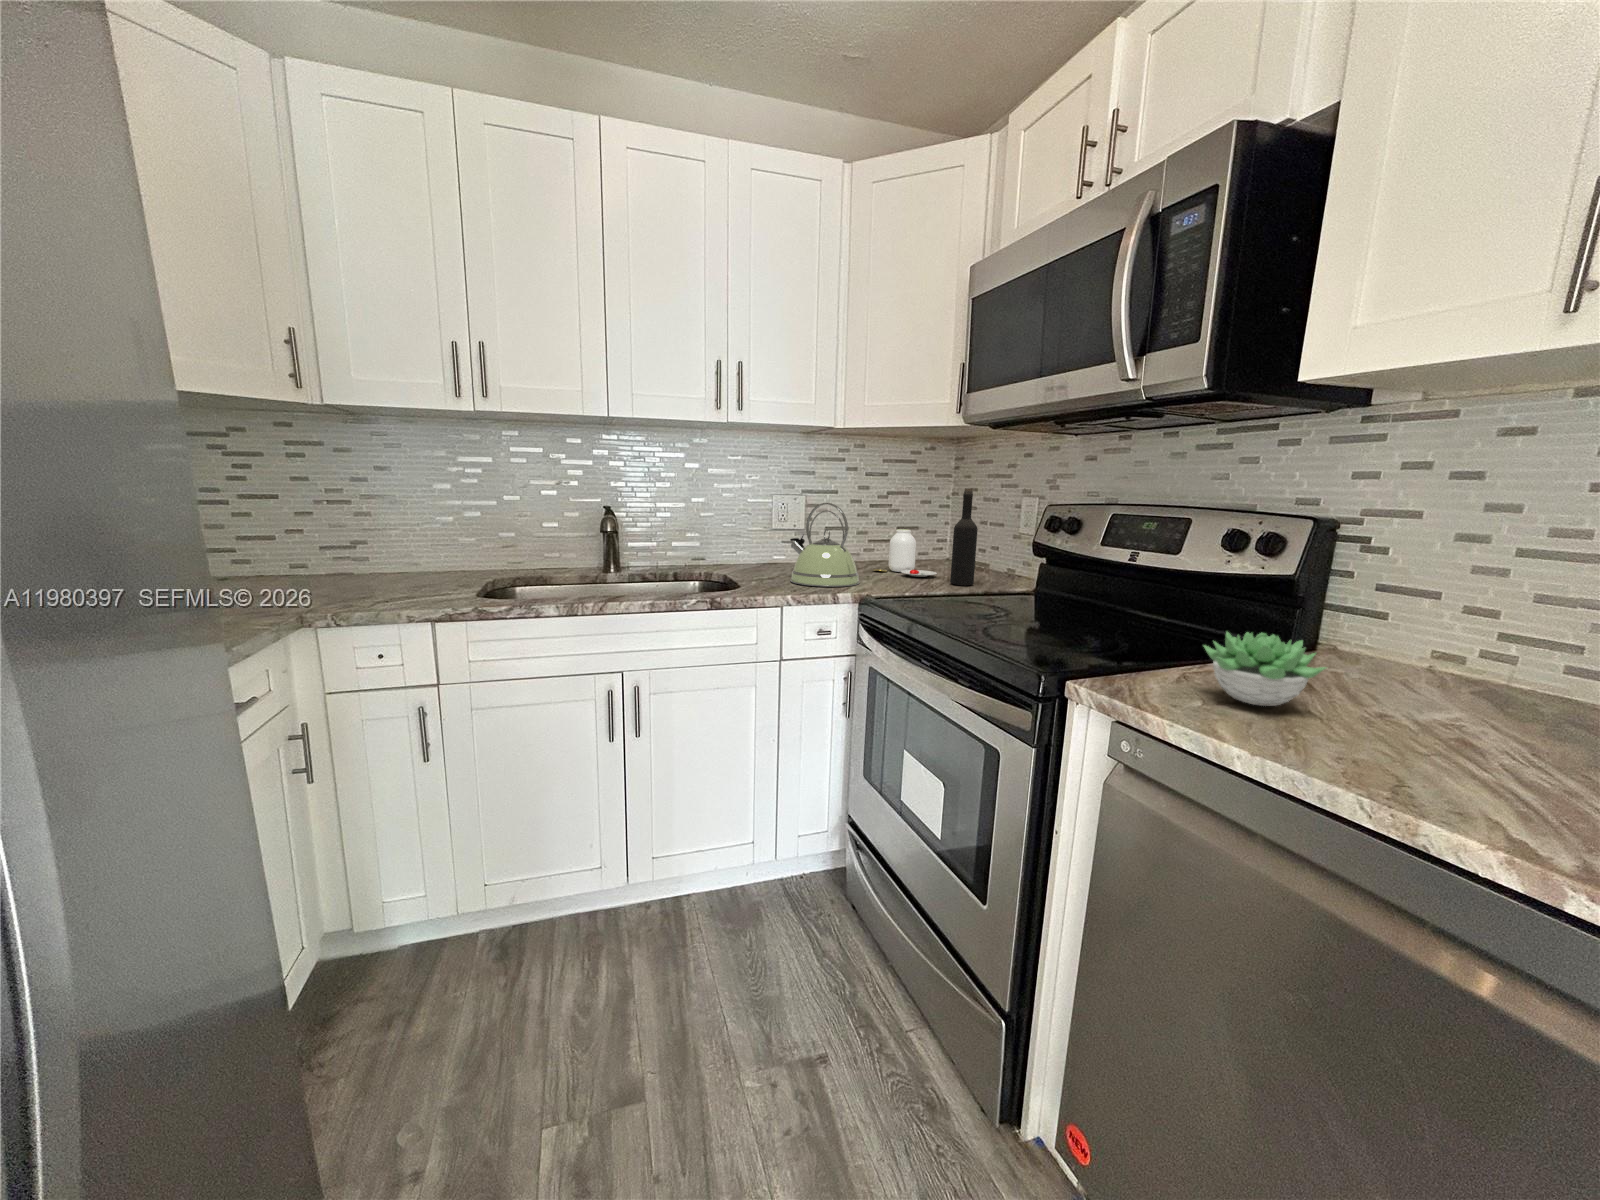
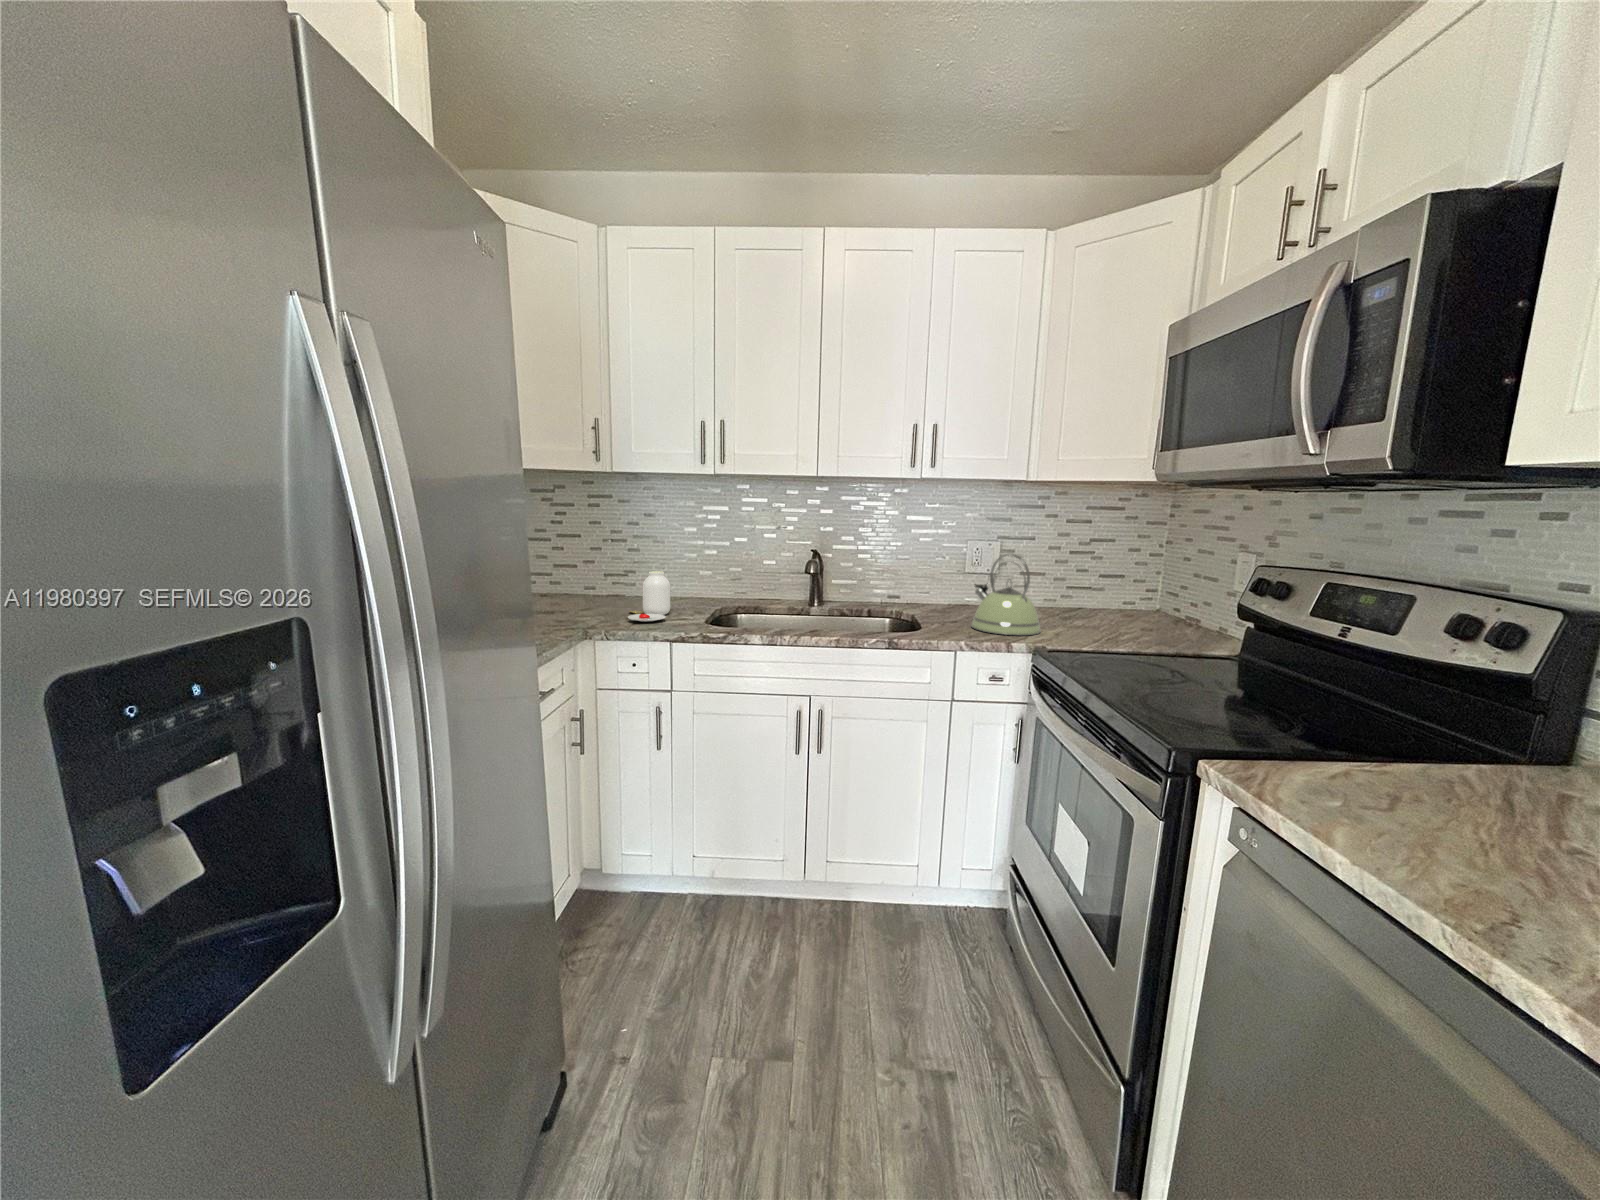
wine bottle: present [950,488,978,585] -> none [1141,544,1174,644]
jar: present [875,529,937,577] -> present [628,571,670,622]
succulent plant: present [1203,632,1326,706] -> none [1351,733,1491,820]

